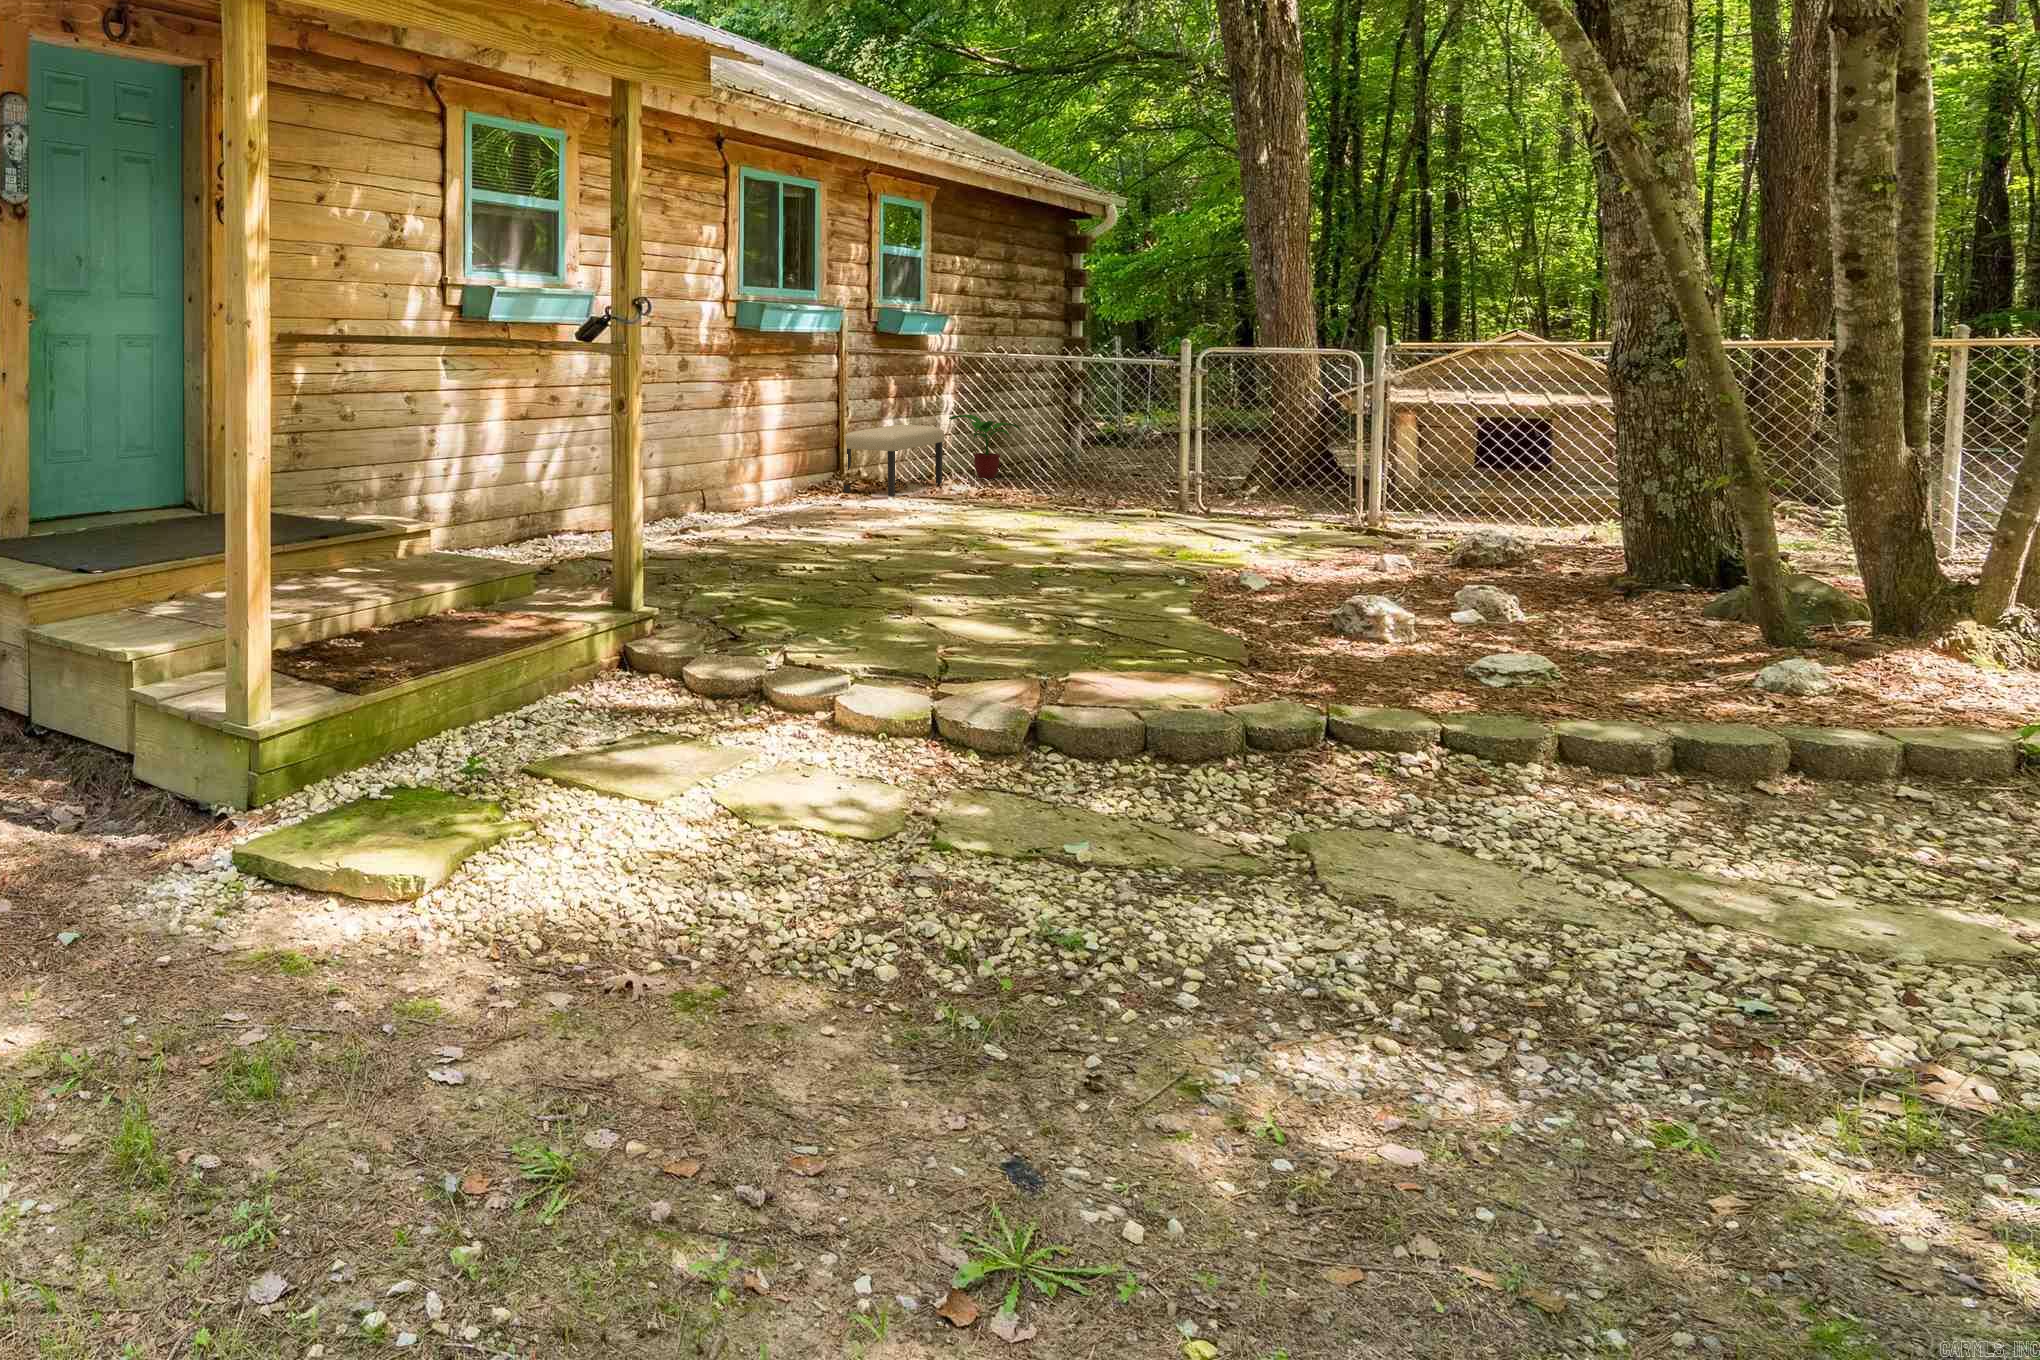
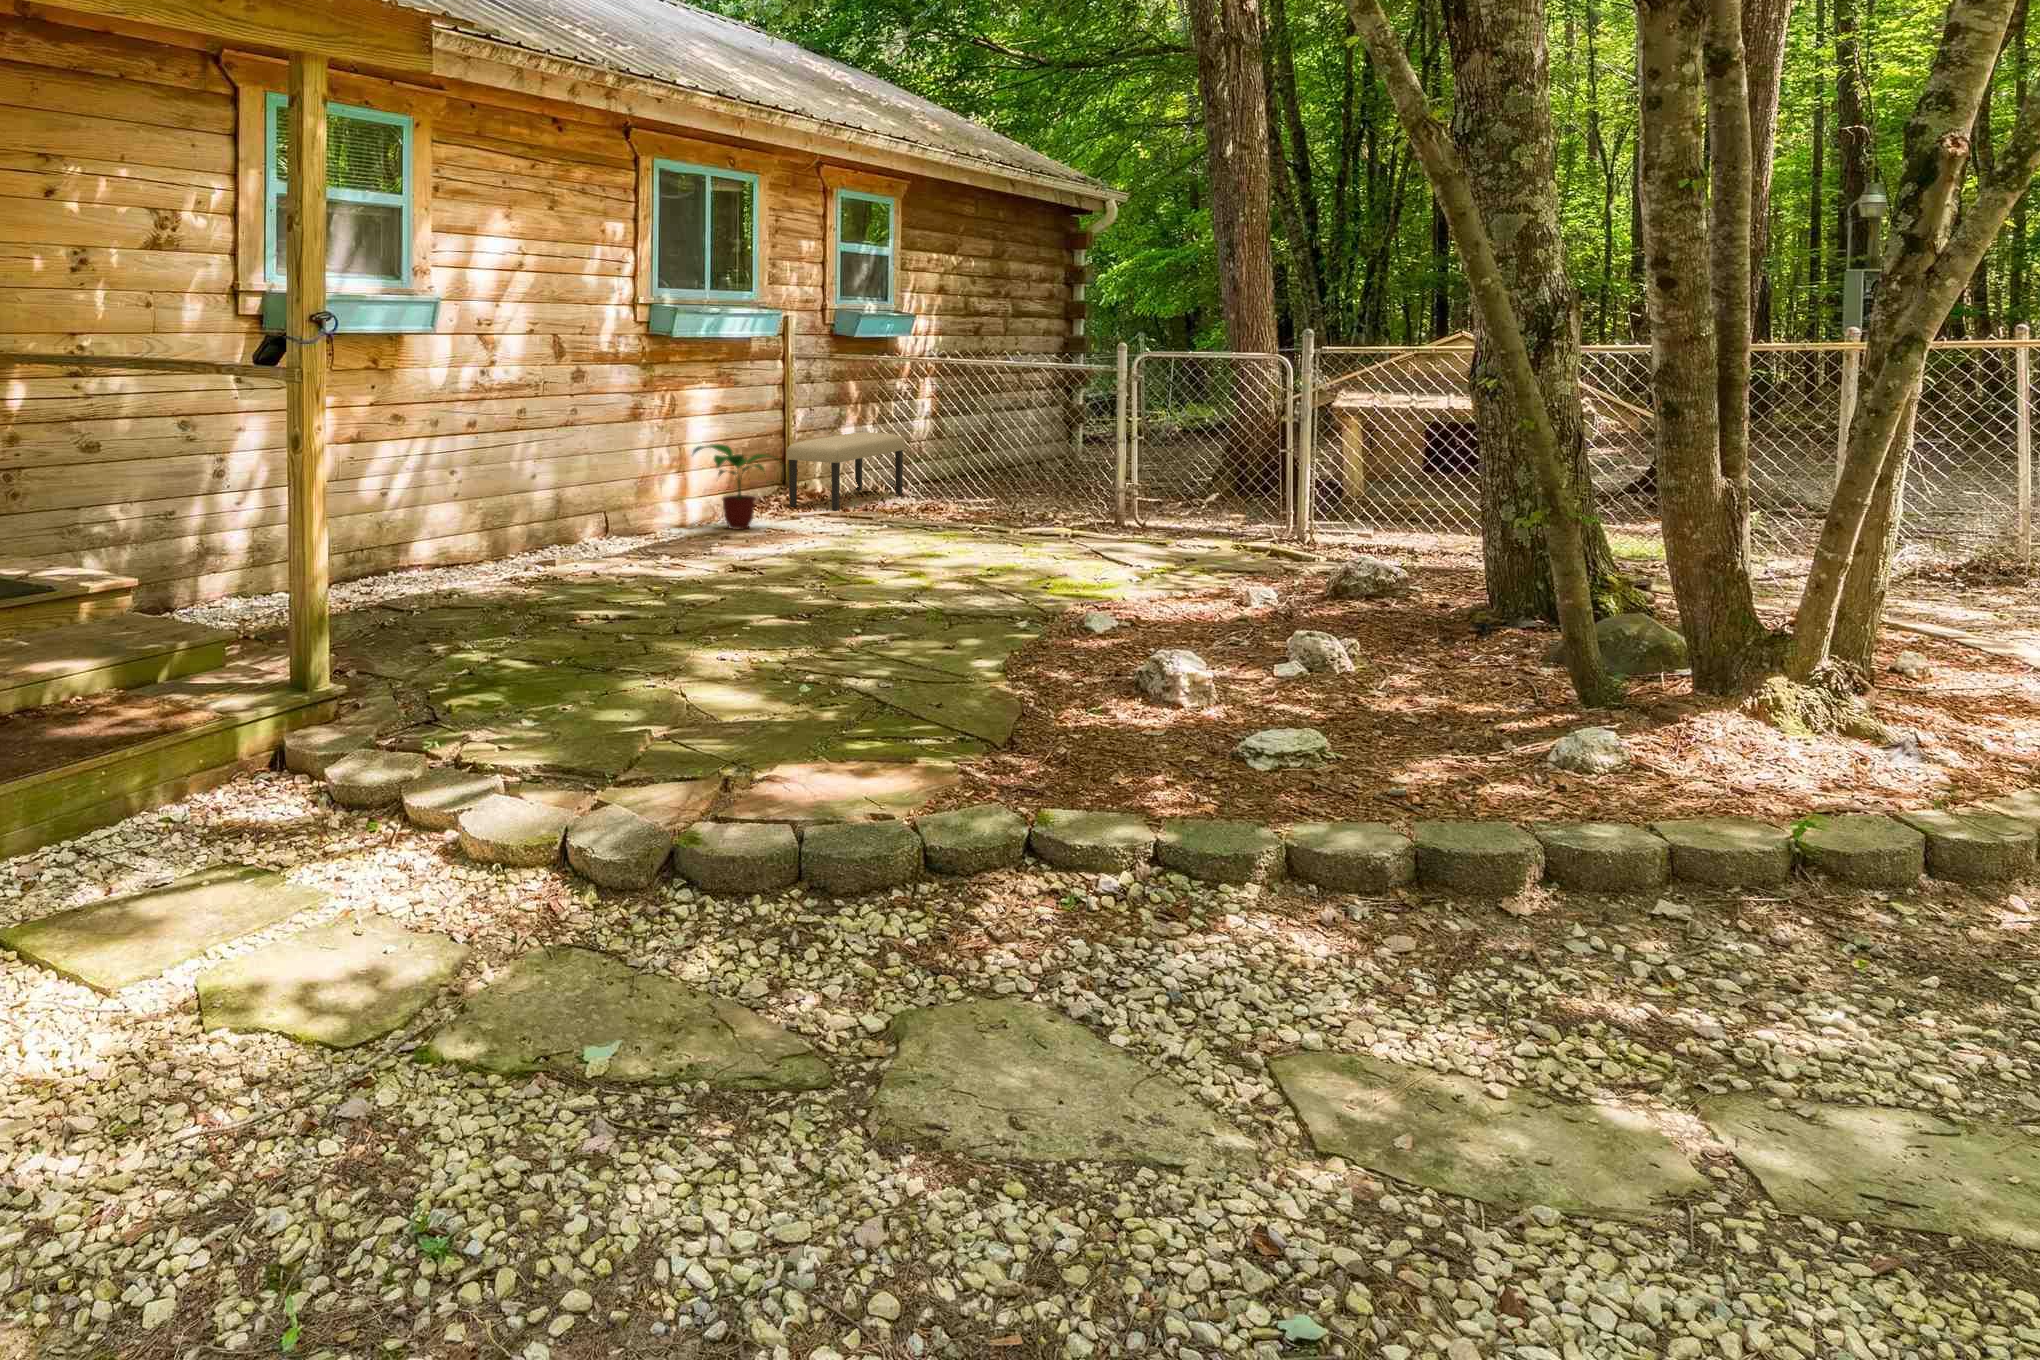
potted plant: present [949,415,1021,478] -> present [693,444,778,529]

